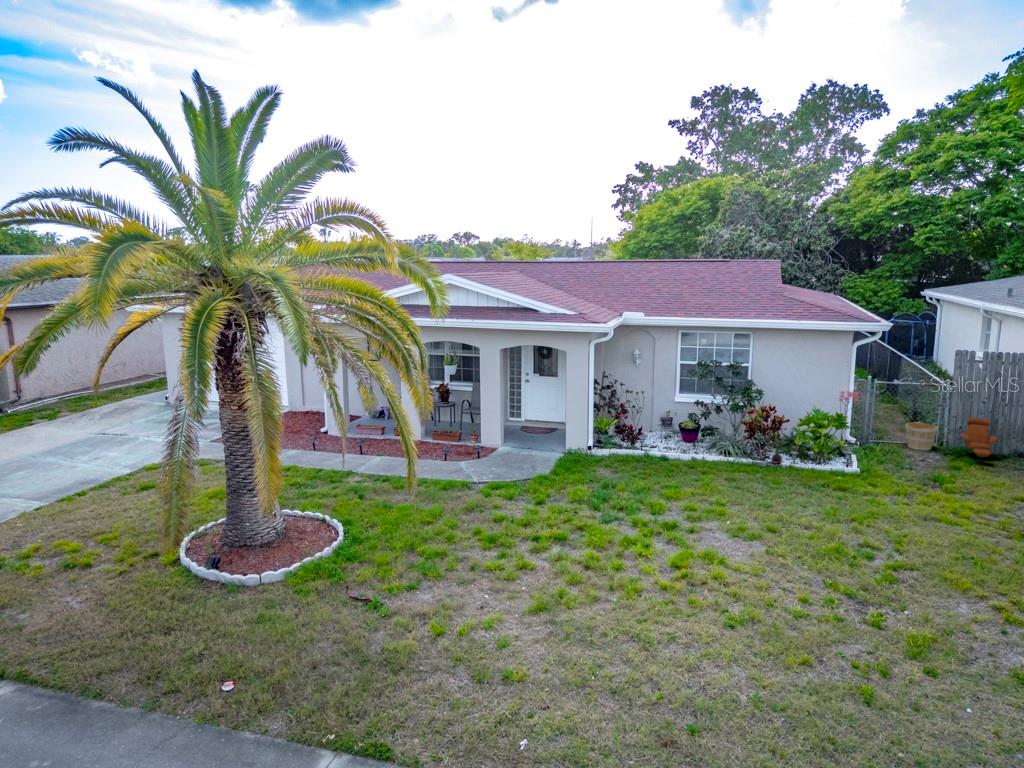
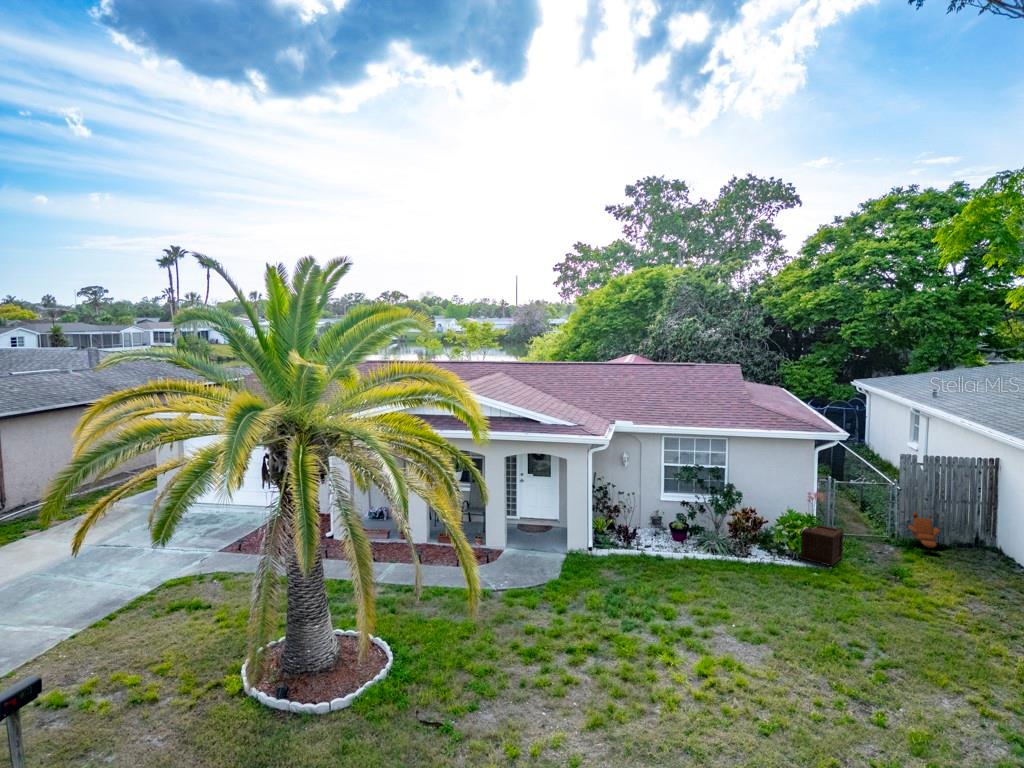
wooden bucket: present [905,422,938,451] -> none [861,514,890,541]
wooden crate: none [826,427,879,472] -> present [801,525,844,566]
decorative plant: present [772,435,786,464] -> none [746,532,771,559]

